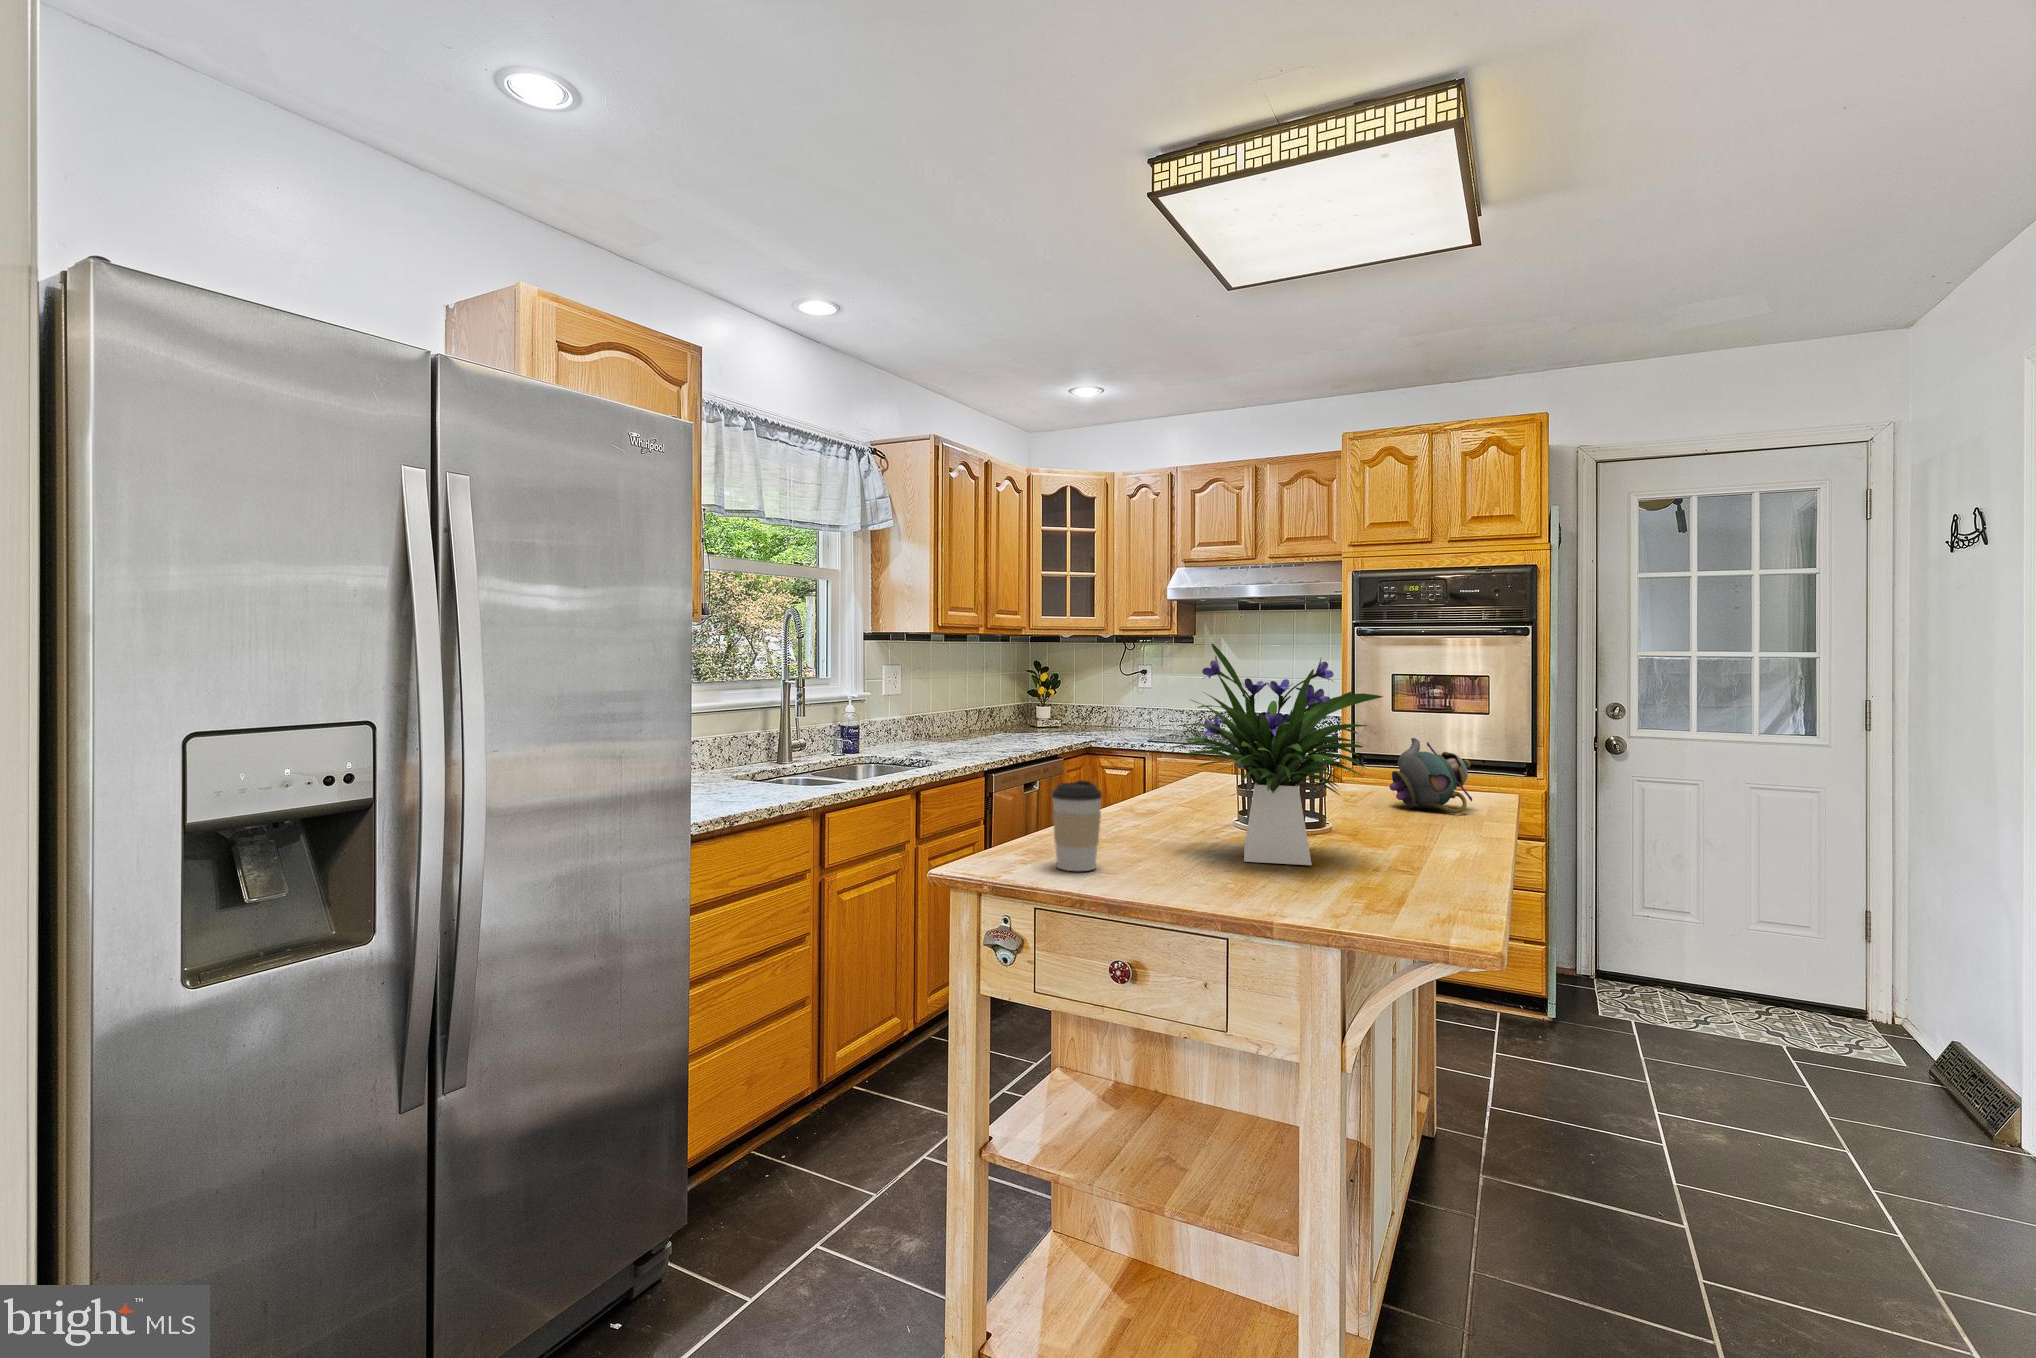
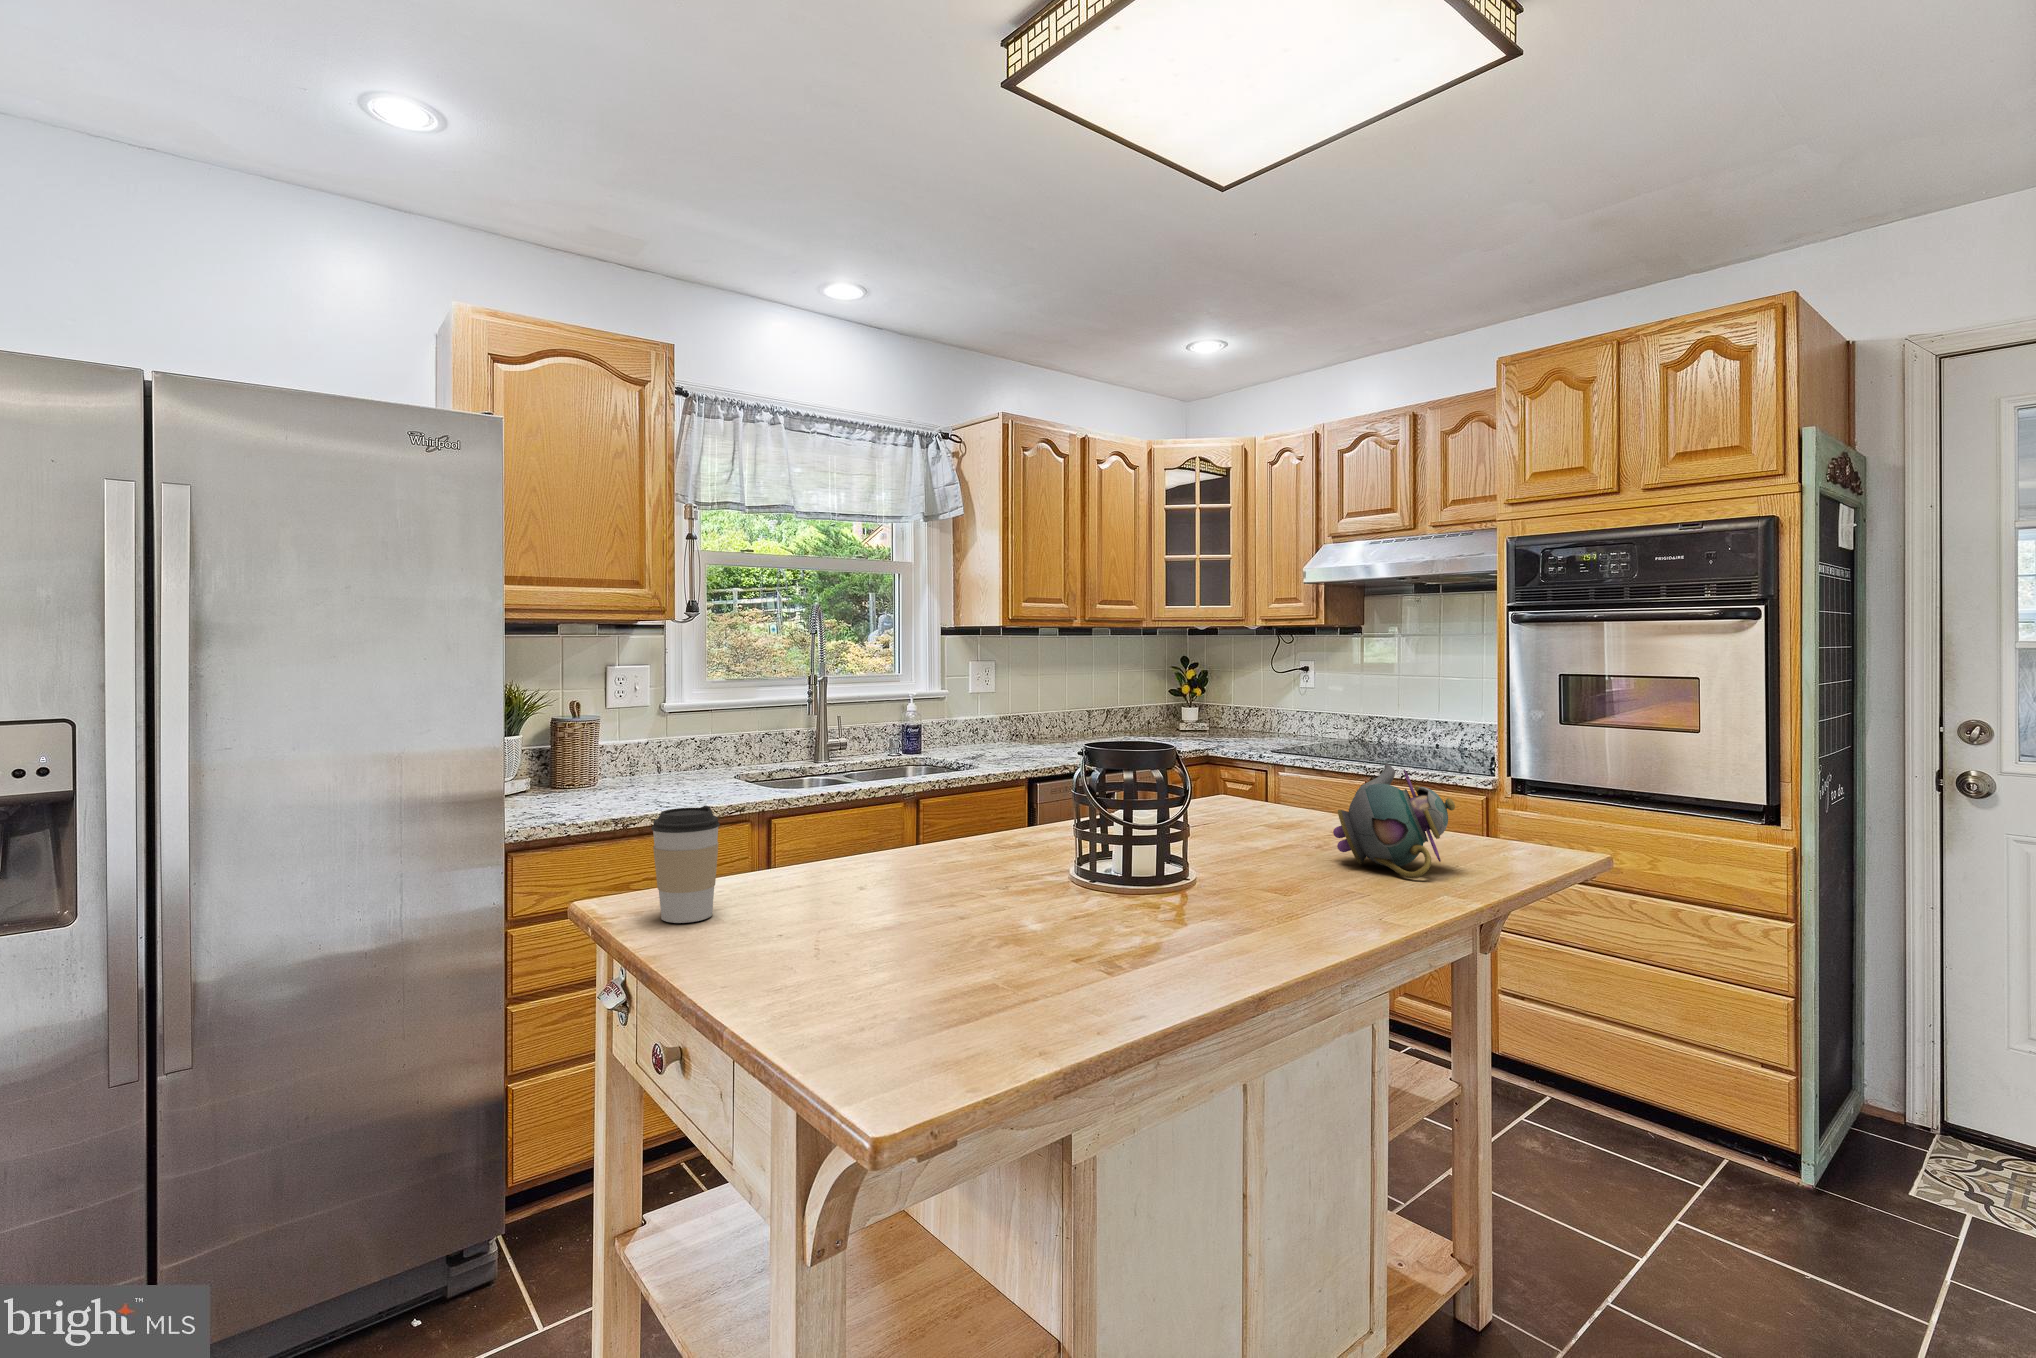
flower arrangement: present [1177,644,1383,865] -> none [798,629,1103,944]

